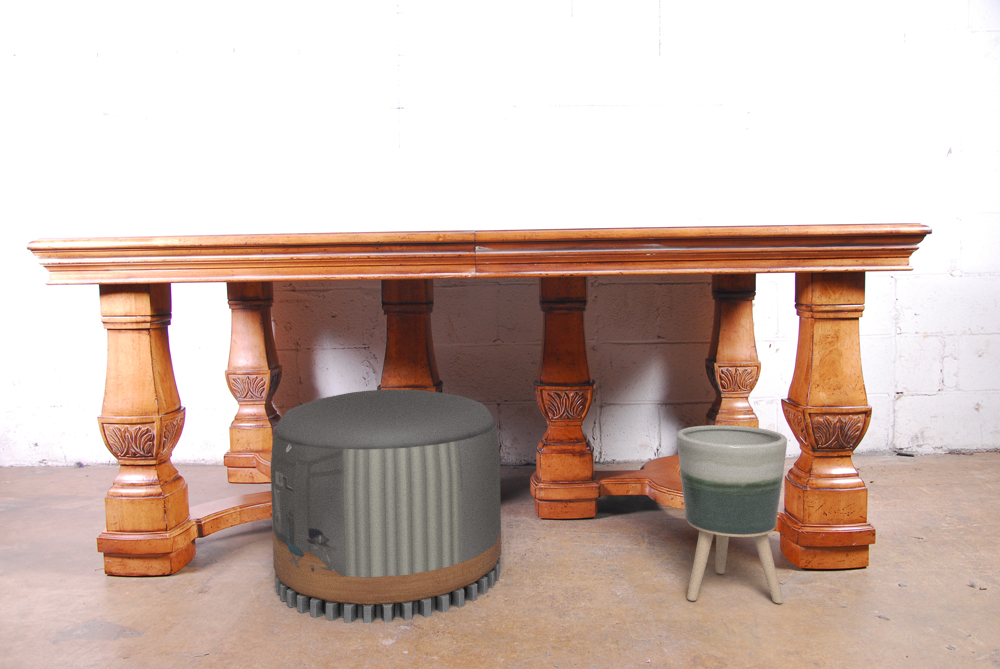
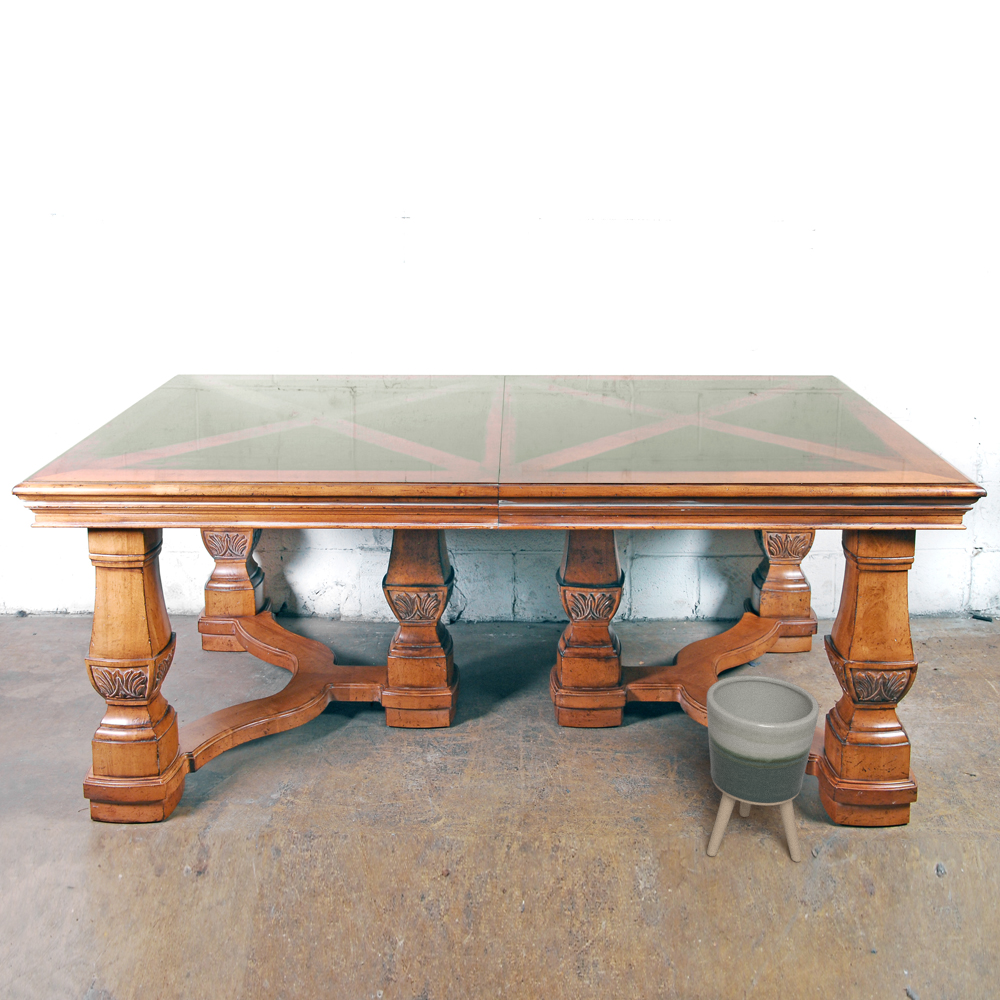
pouf: present [271,389,501,623] -> none [284,611,521,880]

